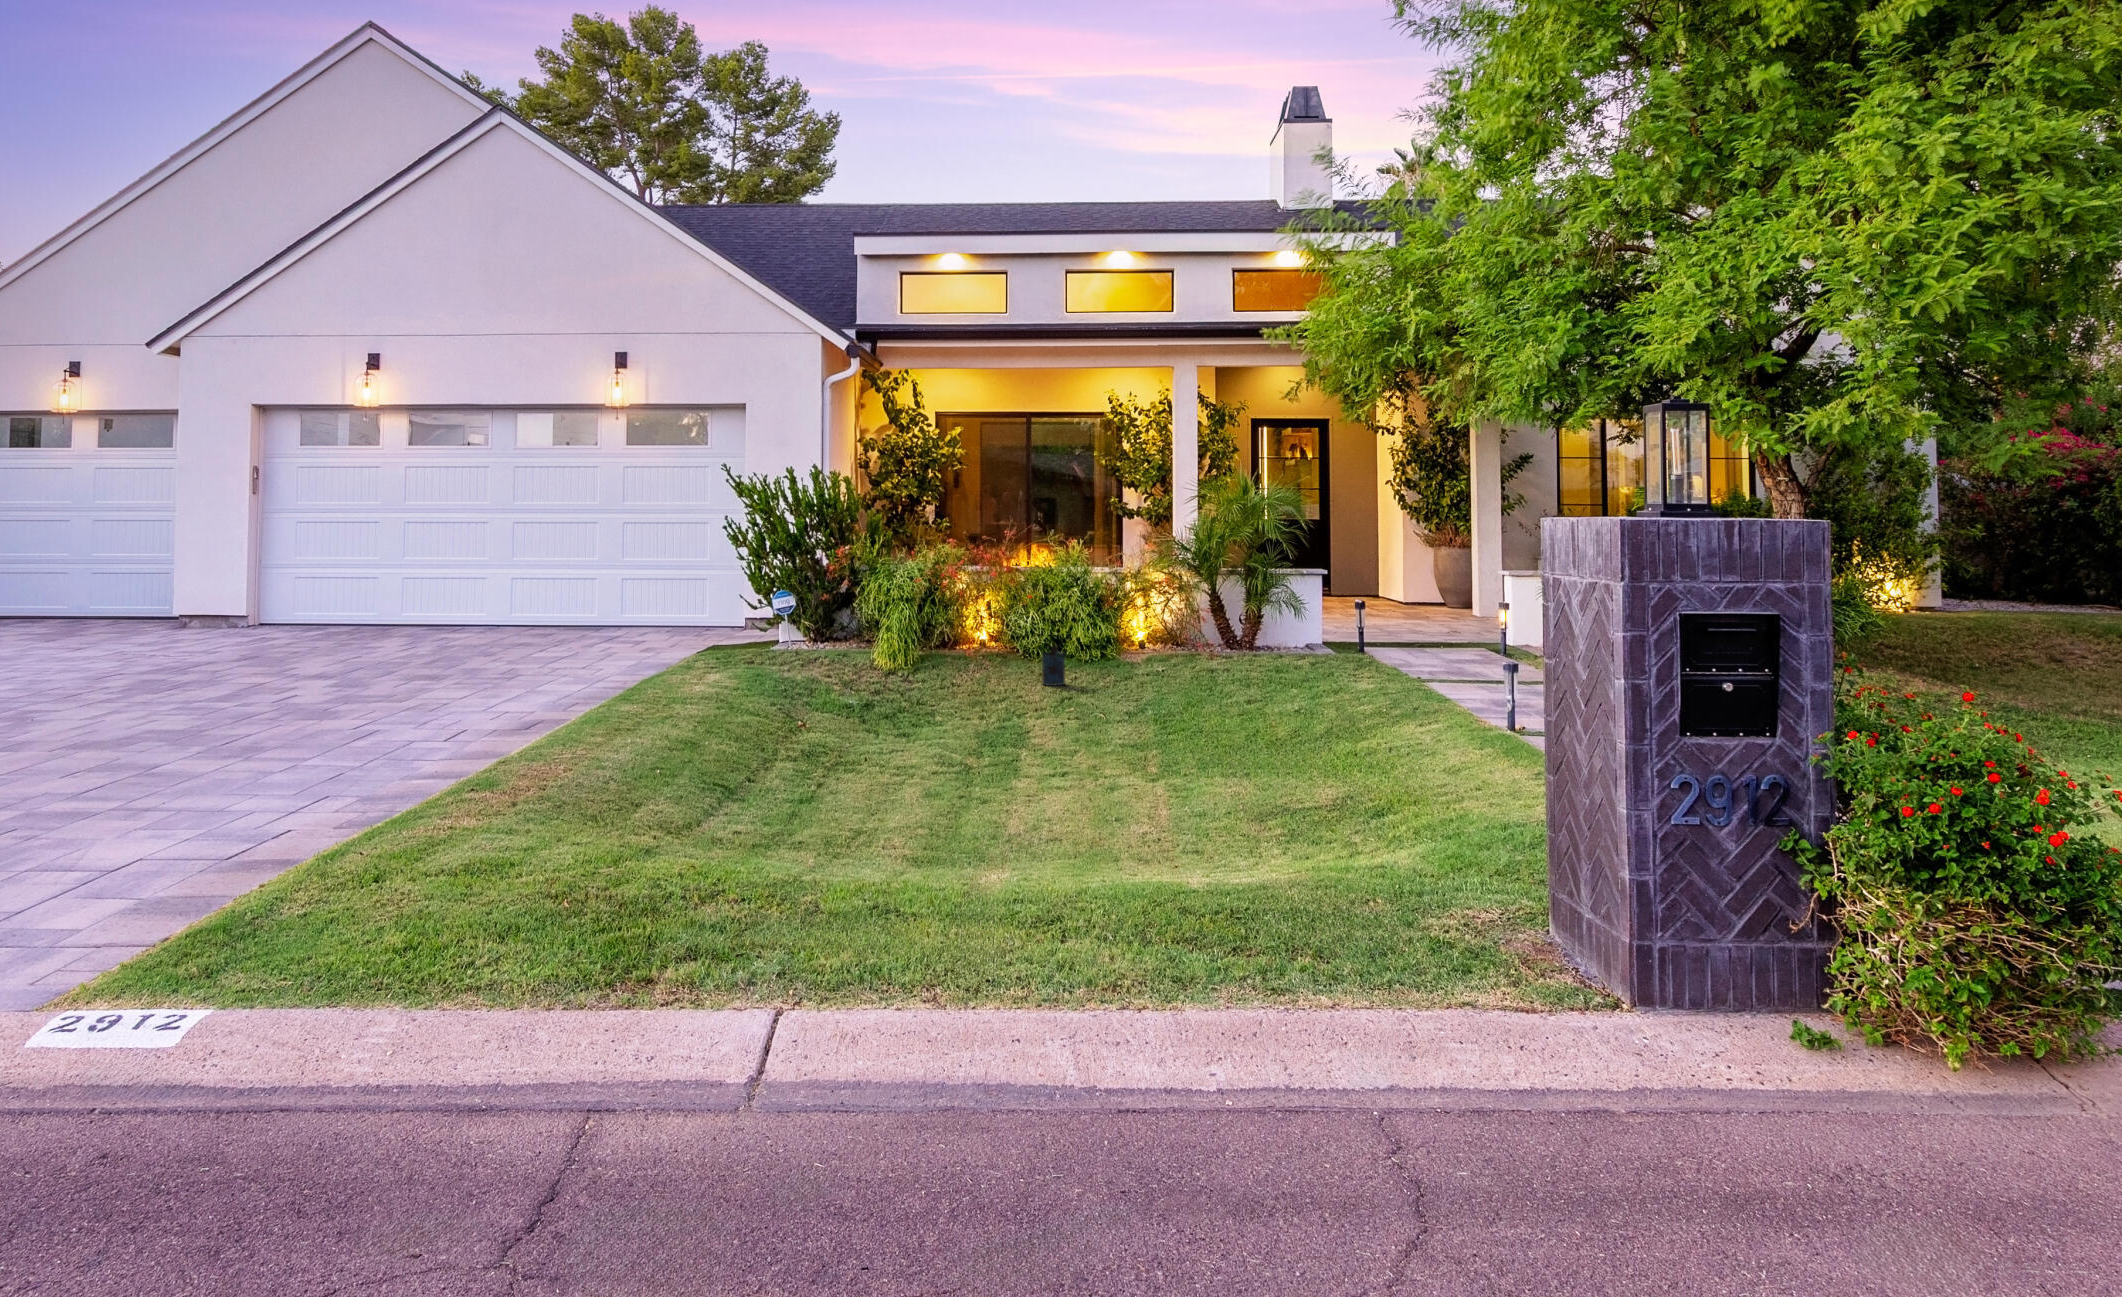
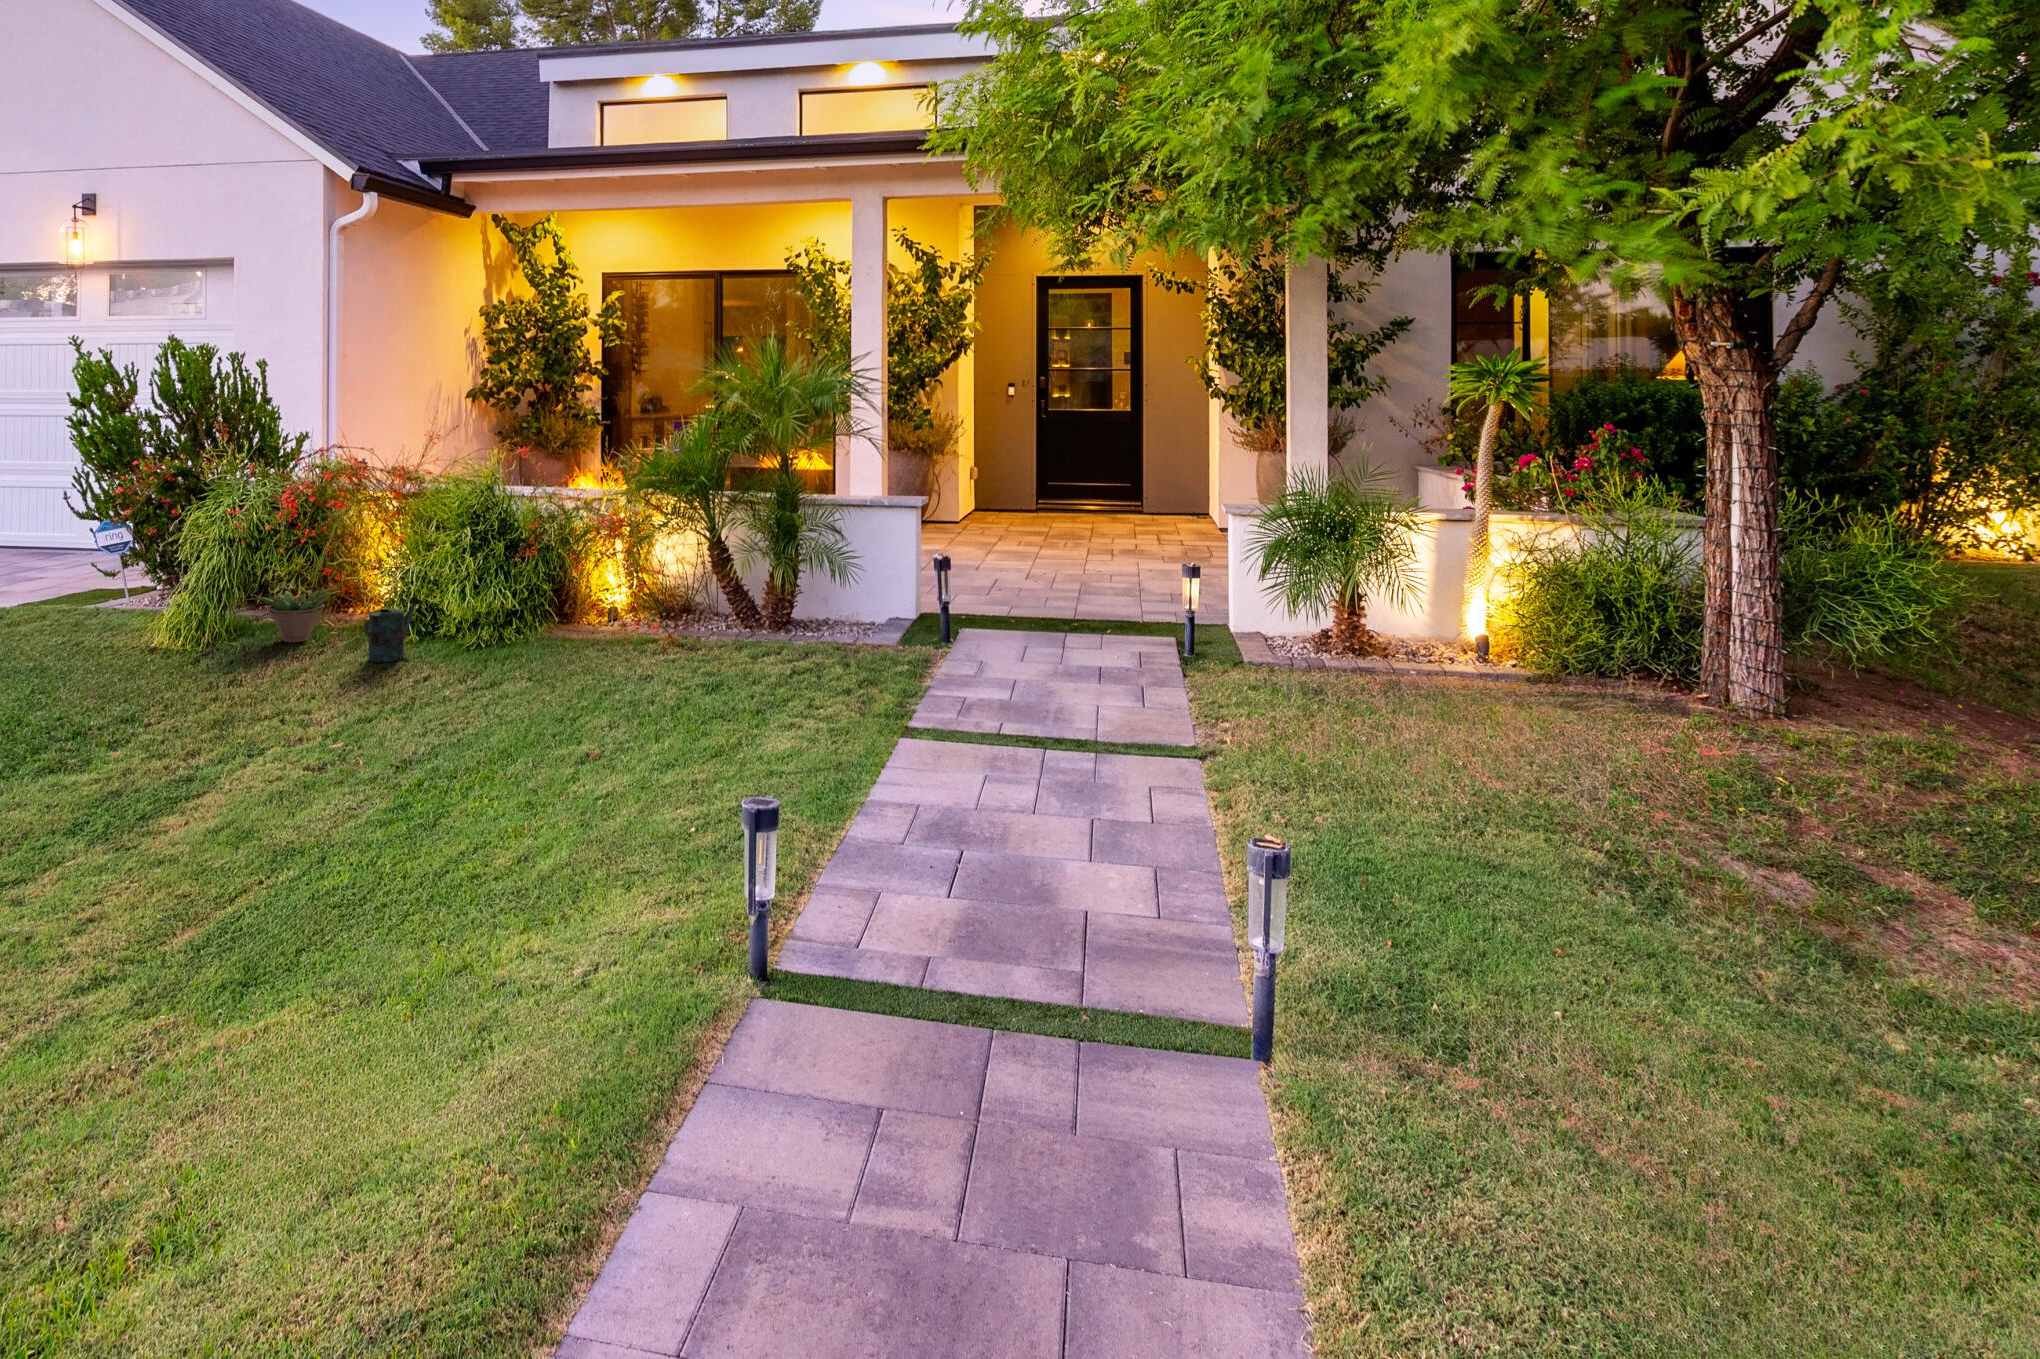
decorative plant: none [928,647,987,684] -> present [246,587,341,642]

